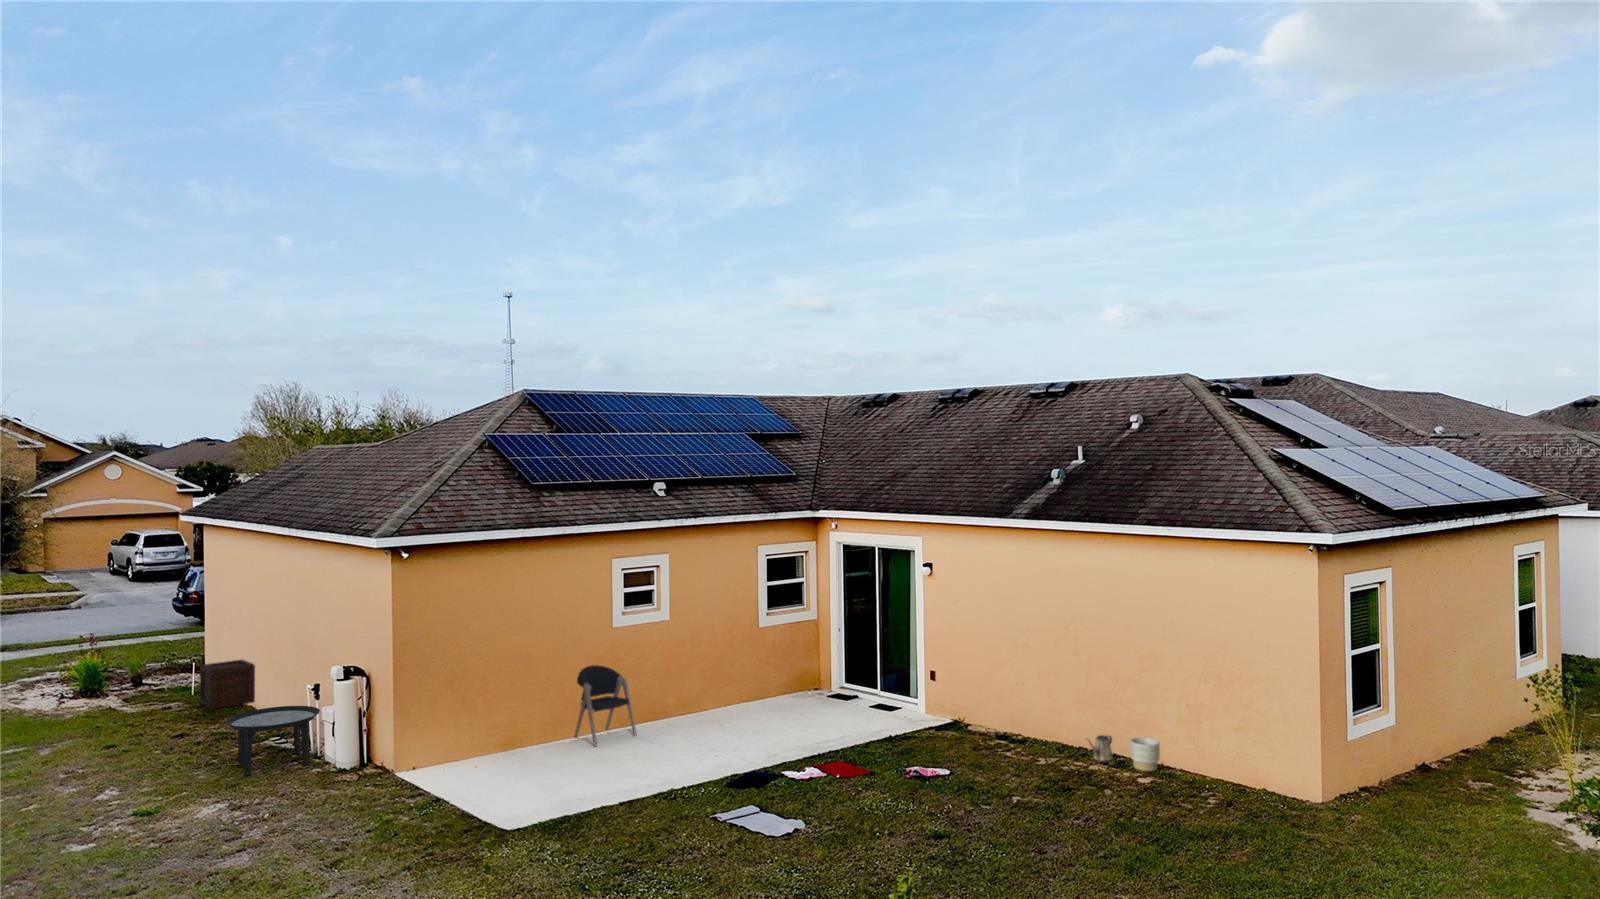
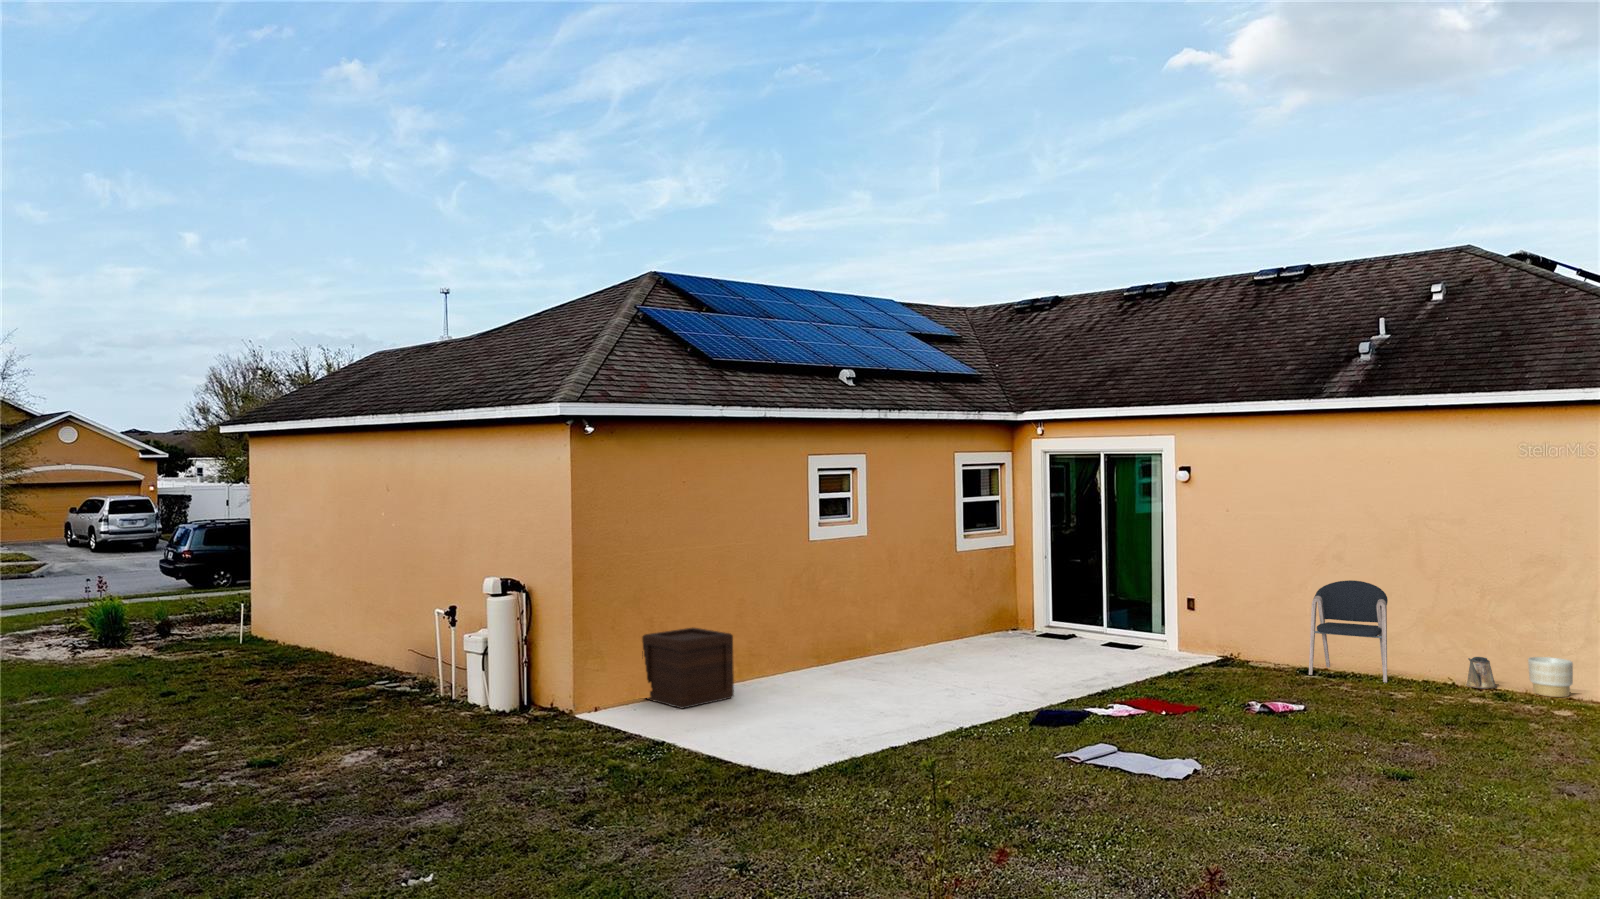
wooden crate: present [199,660,255,709] -> present [642,628,734,708]
chair: present [574,665,636,746] -> present [1309,580,1388,682]
round table: present [225,706,320,776] -> none [346,634,463,719]

